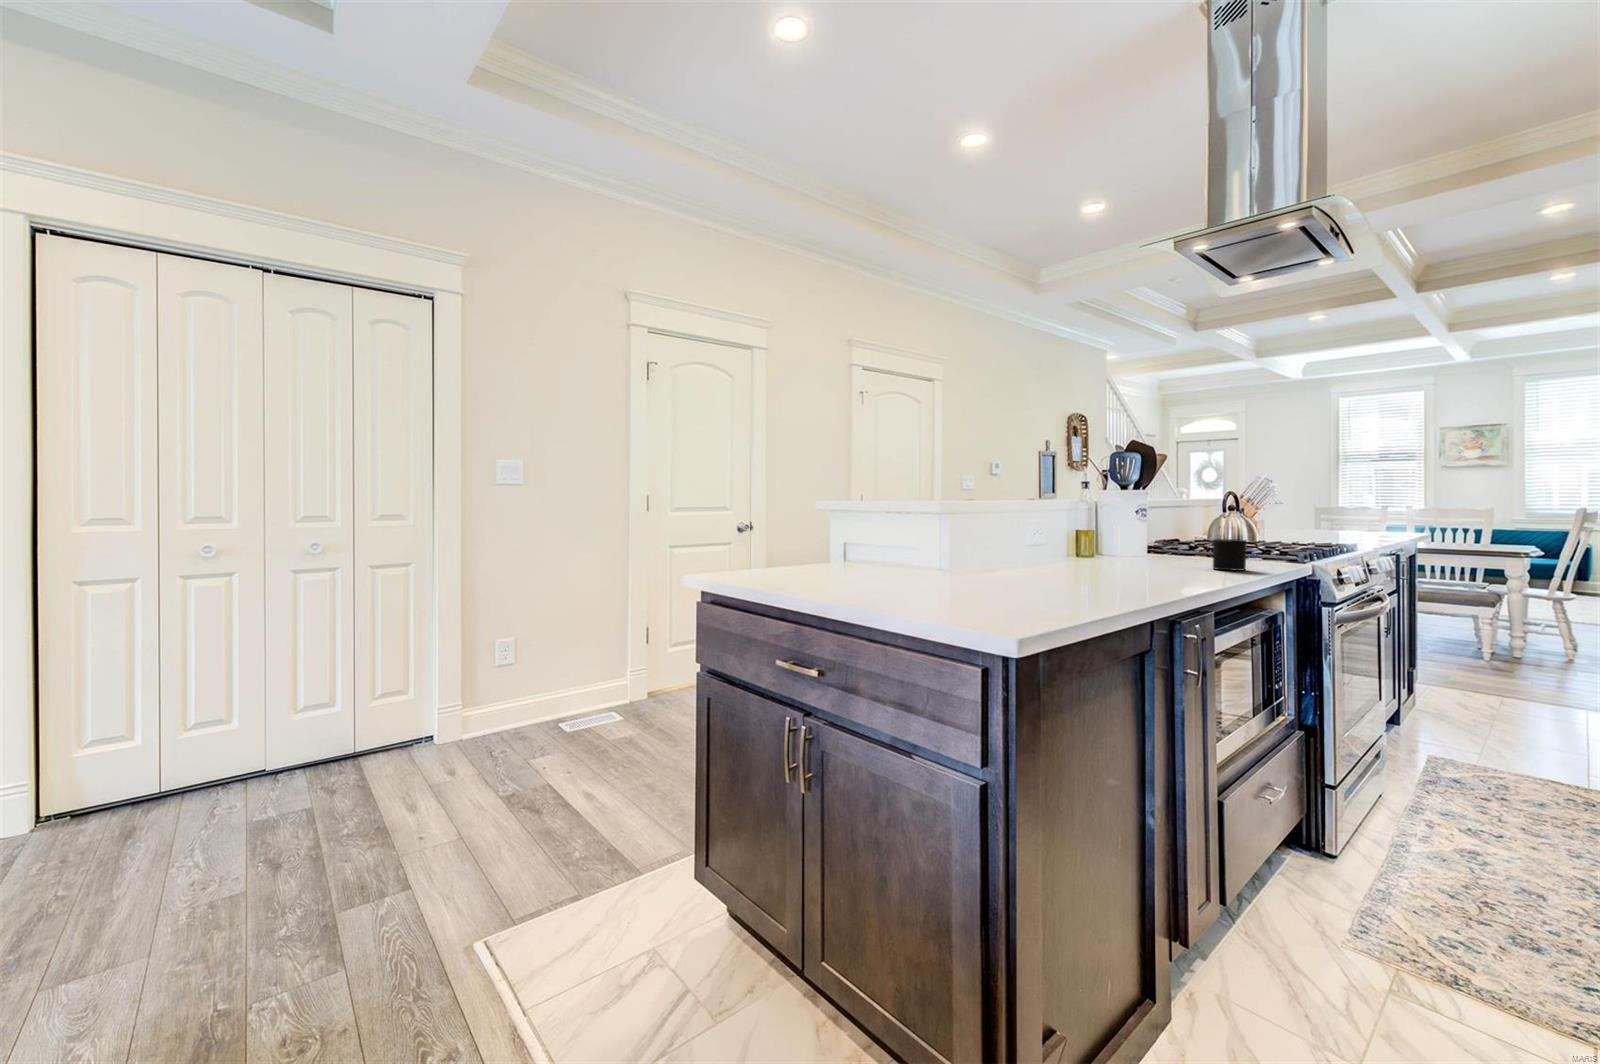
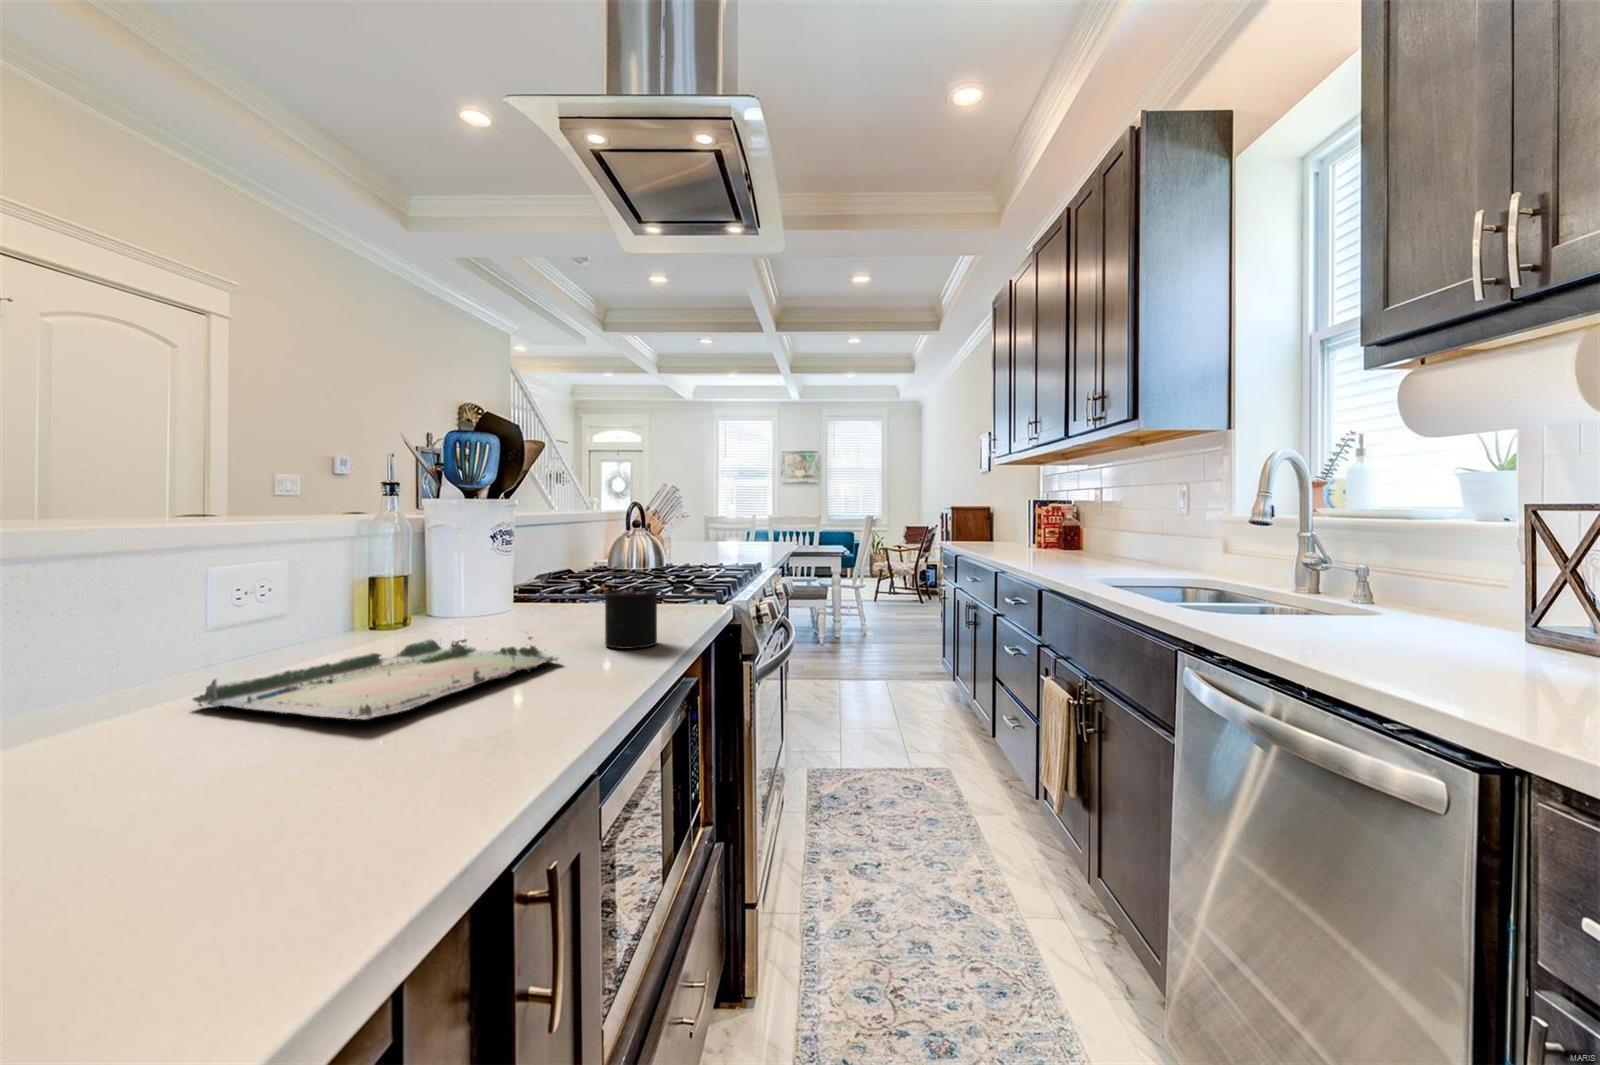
tray: none [1045,556,1189,574] -> present [193,637,559,720]

